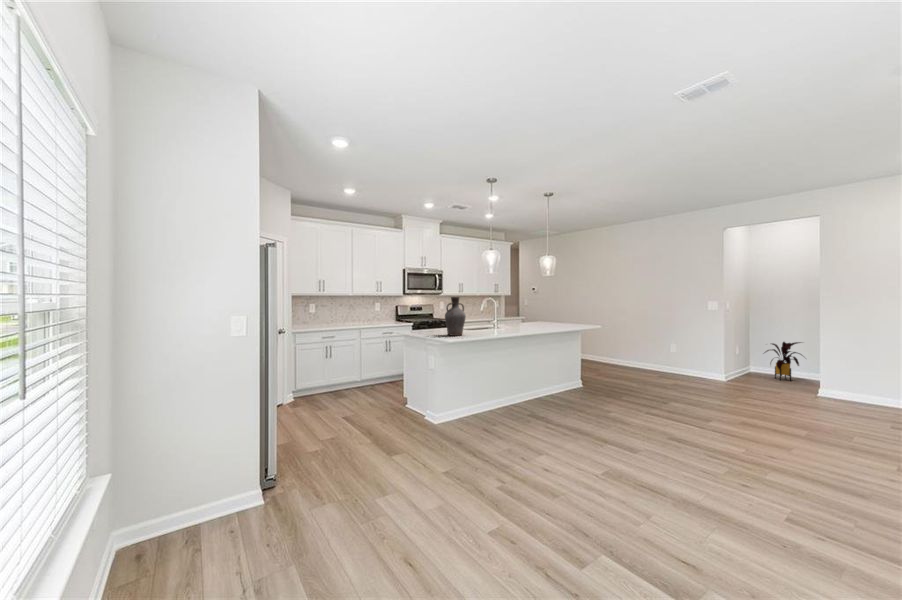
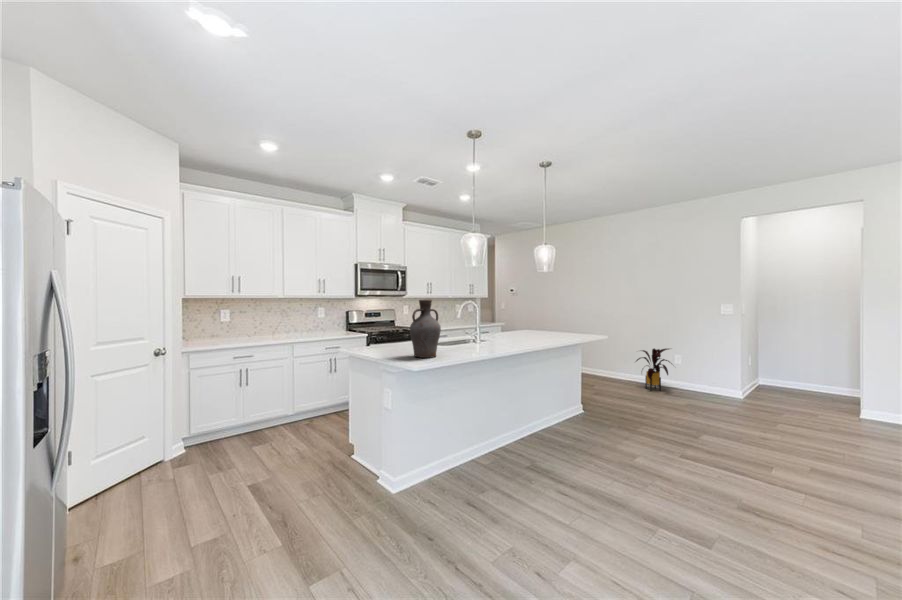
house plant: present [766,342,802,381] -> present [636,348,672,391]

